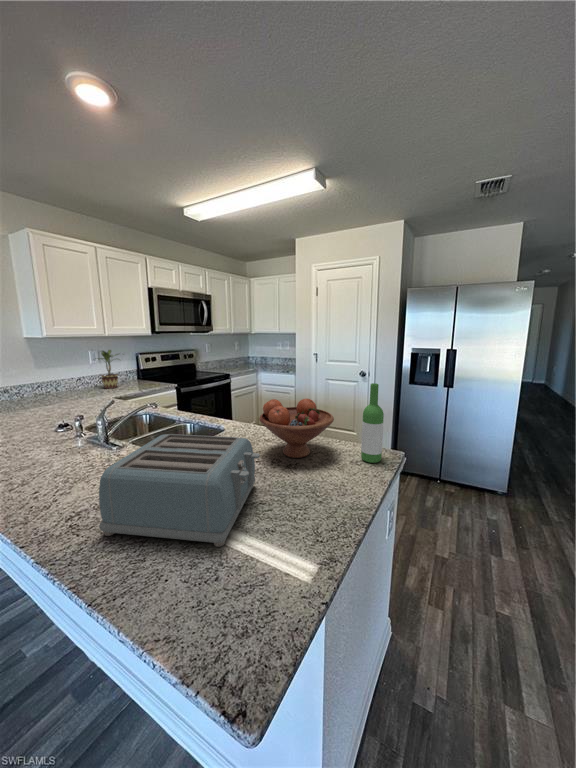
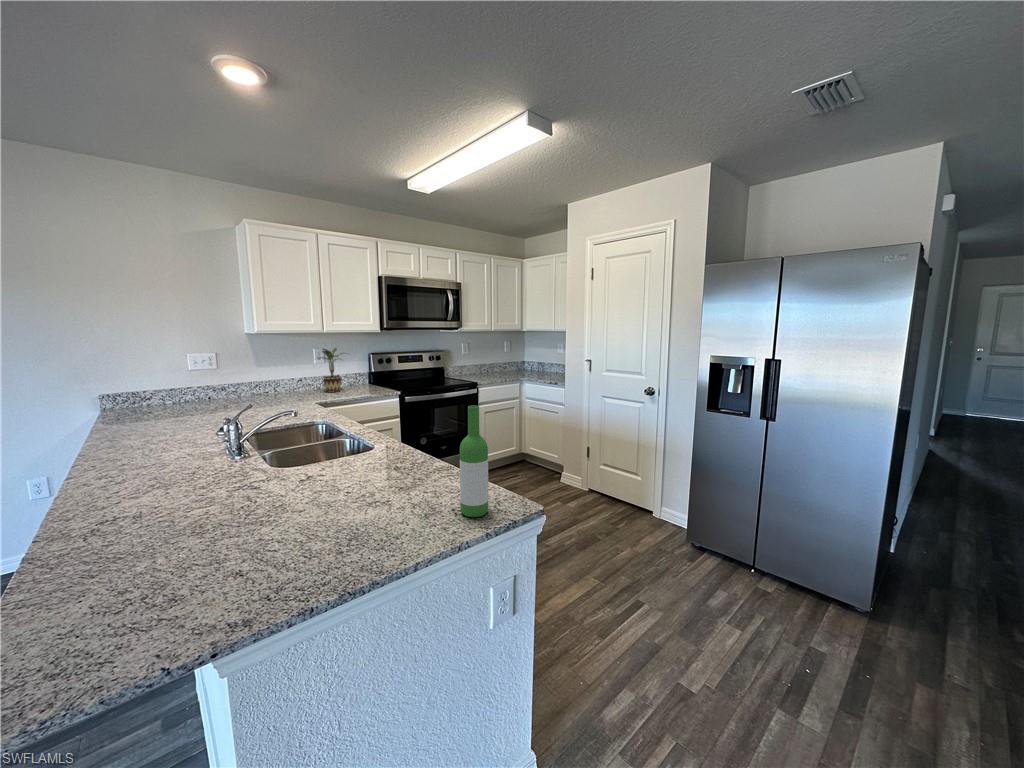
fruit bowl: present [259,399,334,458] -> none [345,418,446,497]
toaster: present [99,434,260,547] -> none [83,448,294,583]

